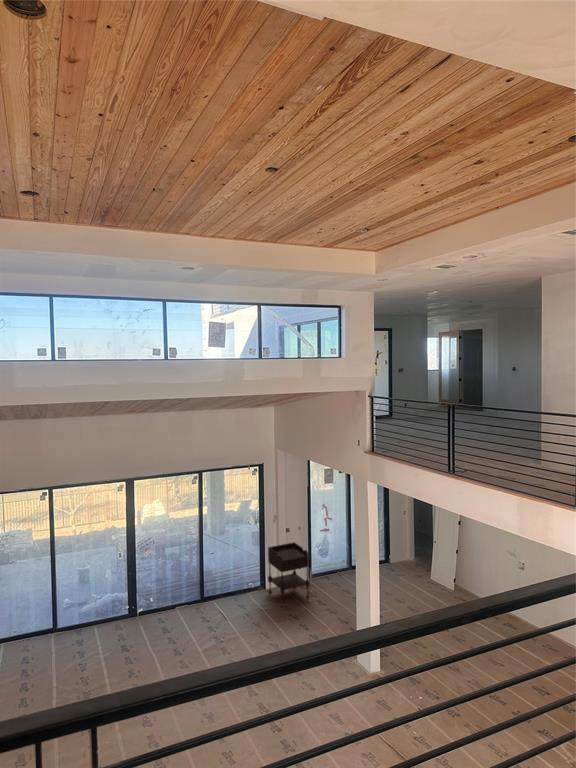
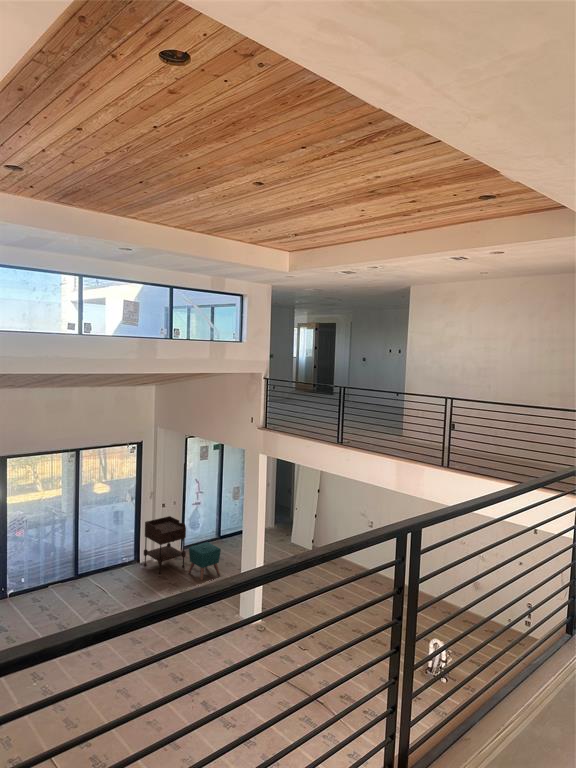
ottoman: none [311,572,344,614] -> present [188,542,221,581]

